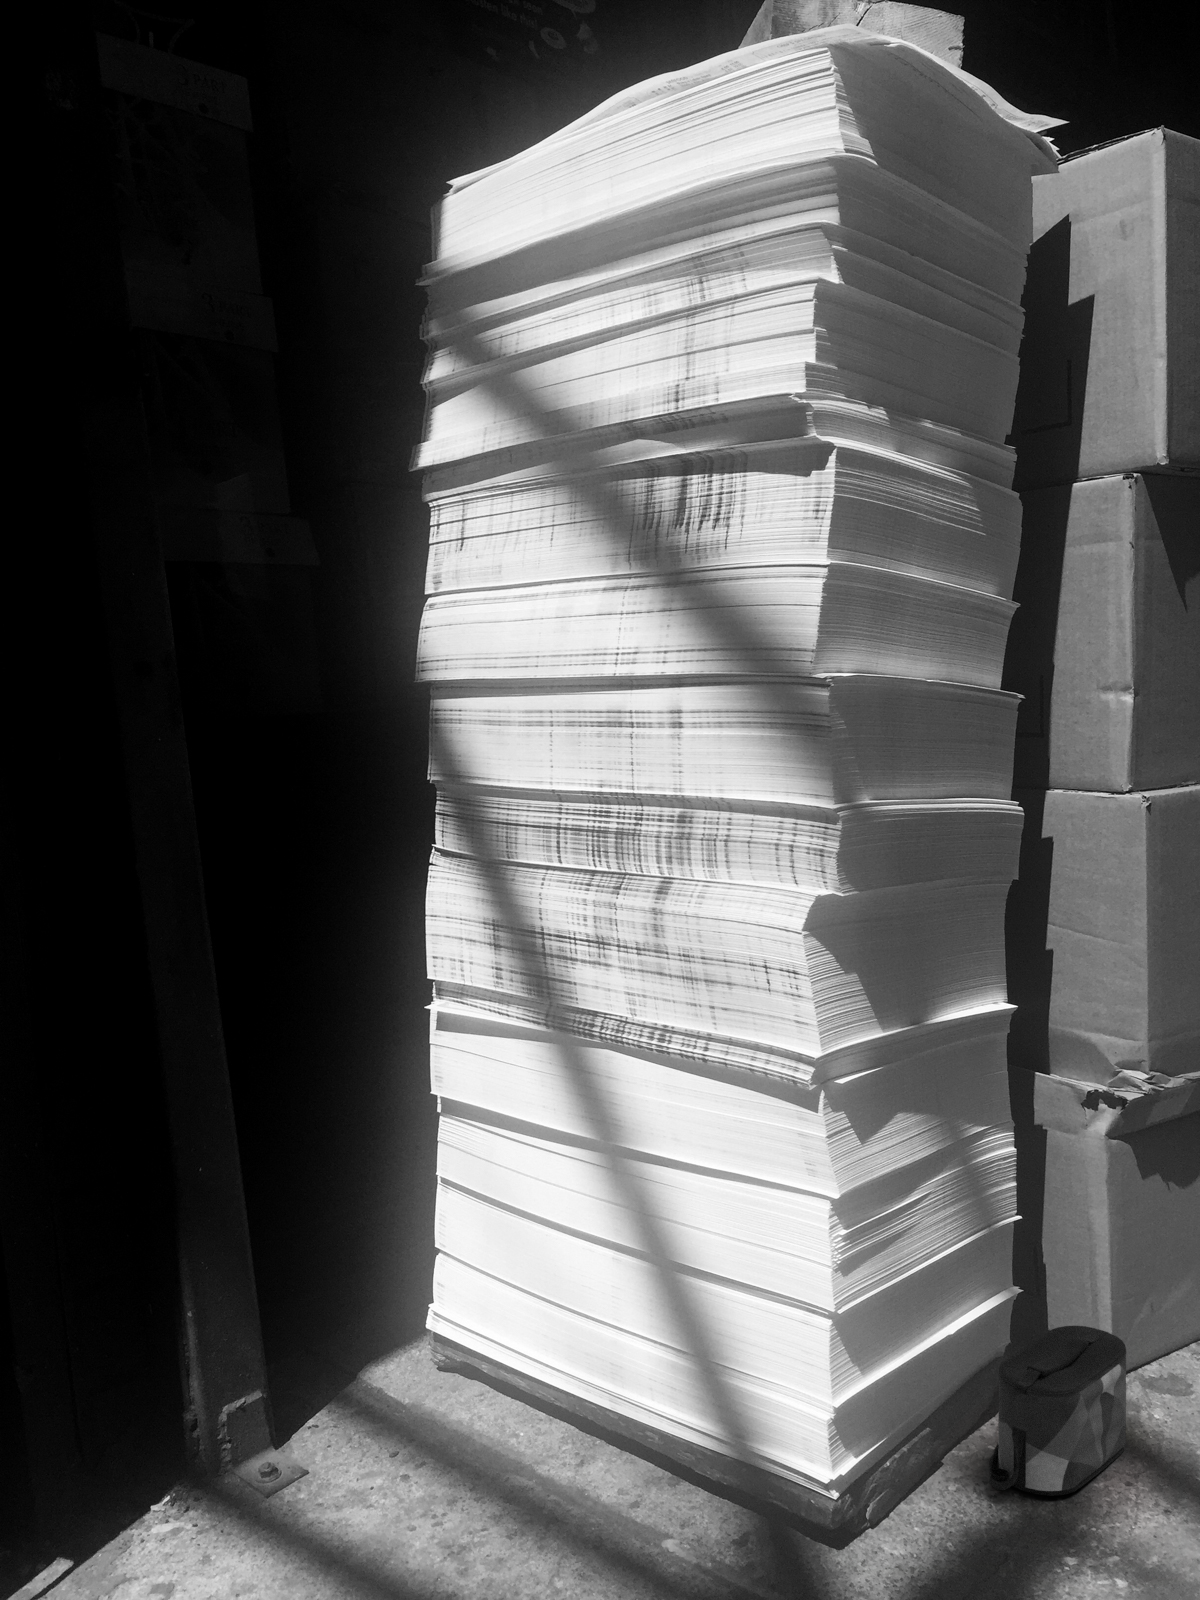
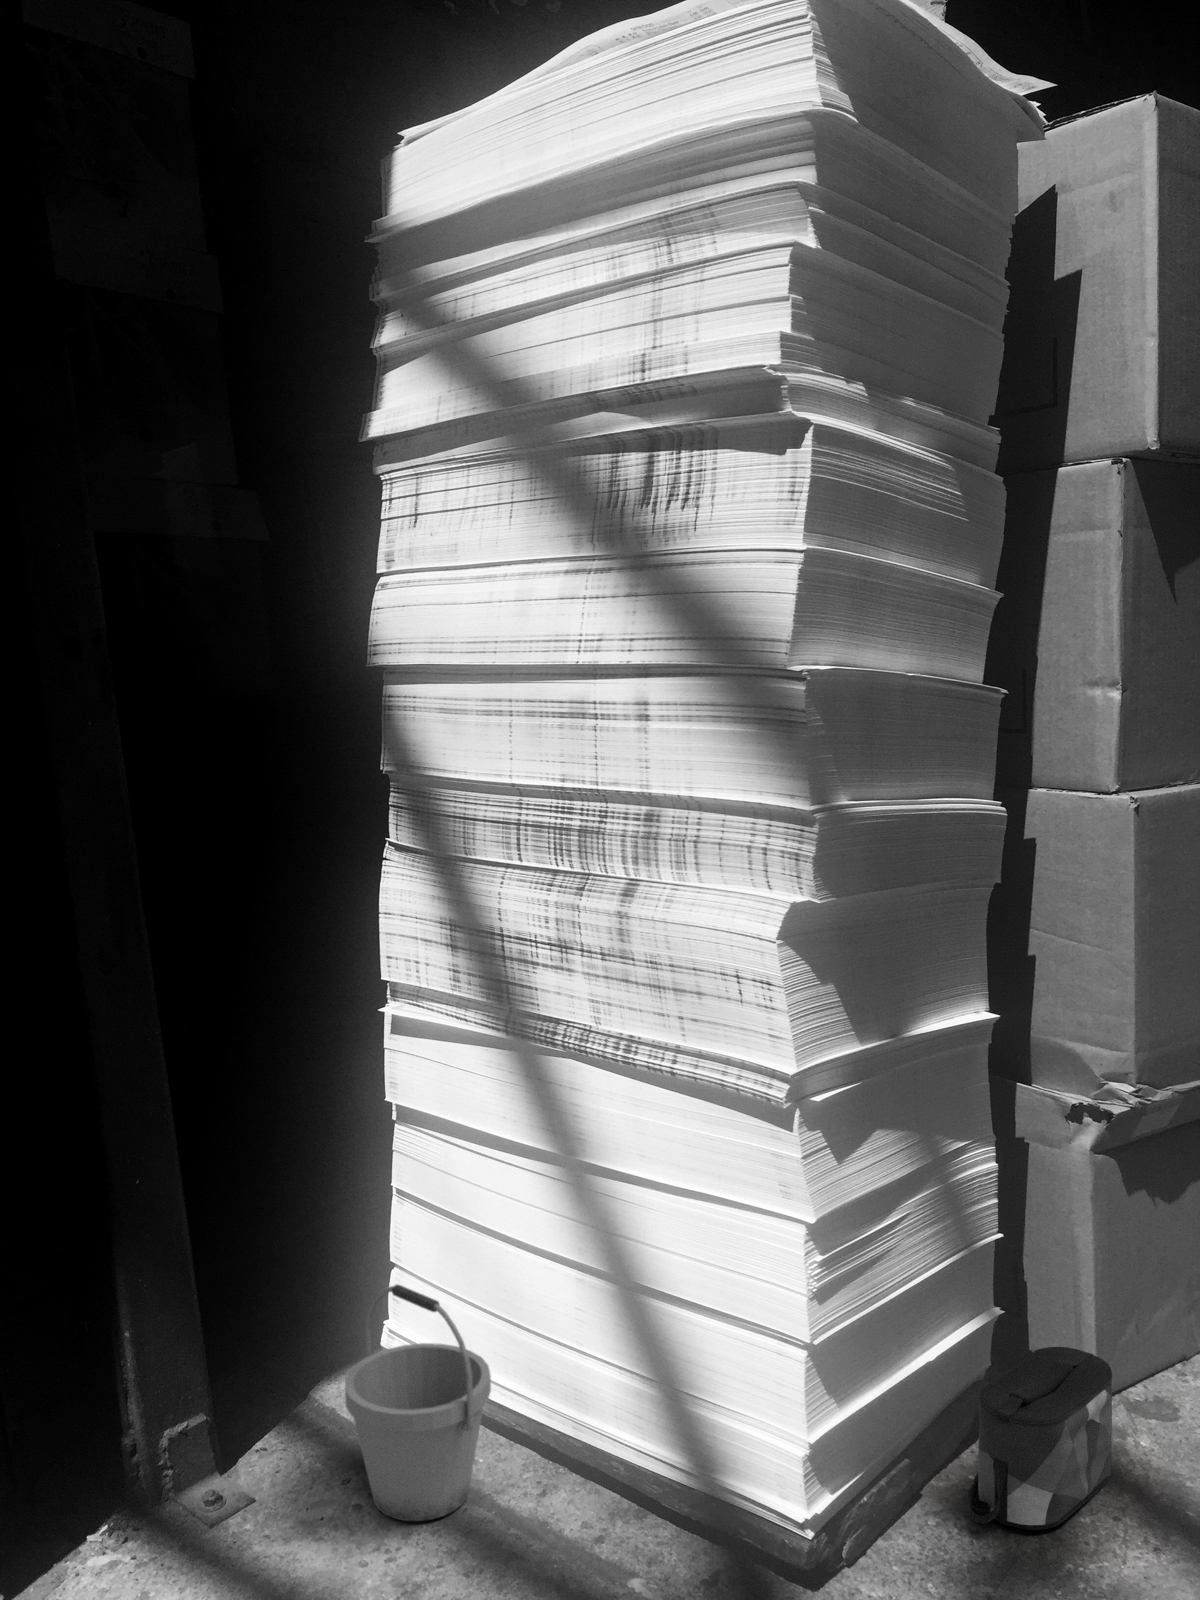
bucket: none [394,1265,533,1489] -> present [345,1285,491,1521]

